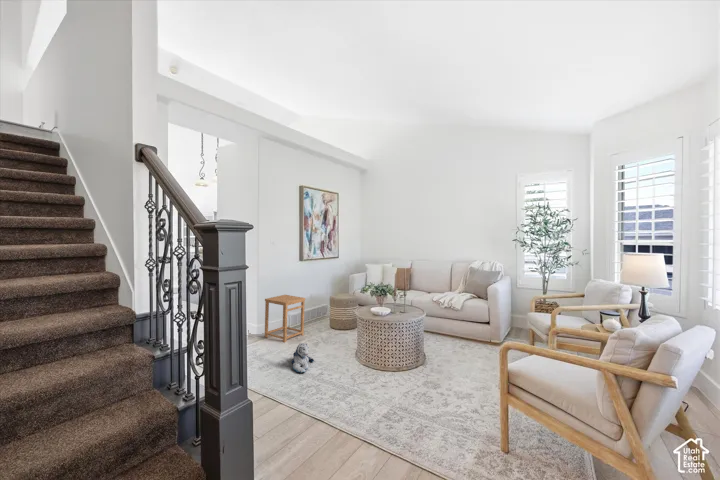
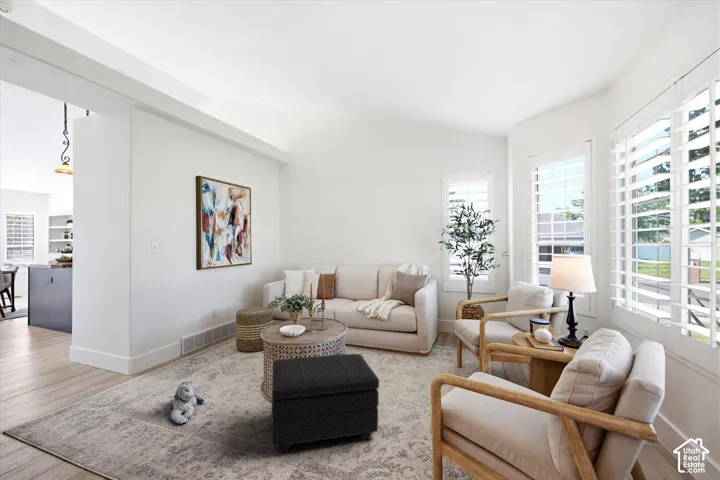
side table: present [265,295,305,342] -> none [143,313,202,376]
footstool: none [367,331,455,398] -> present [272,354,379,452]

